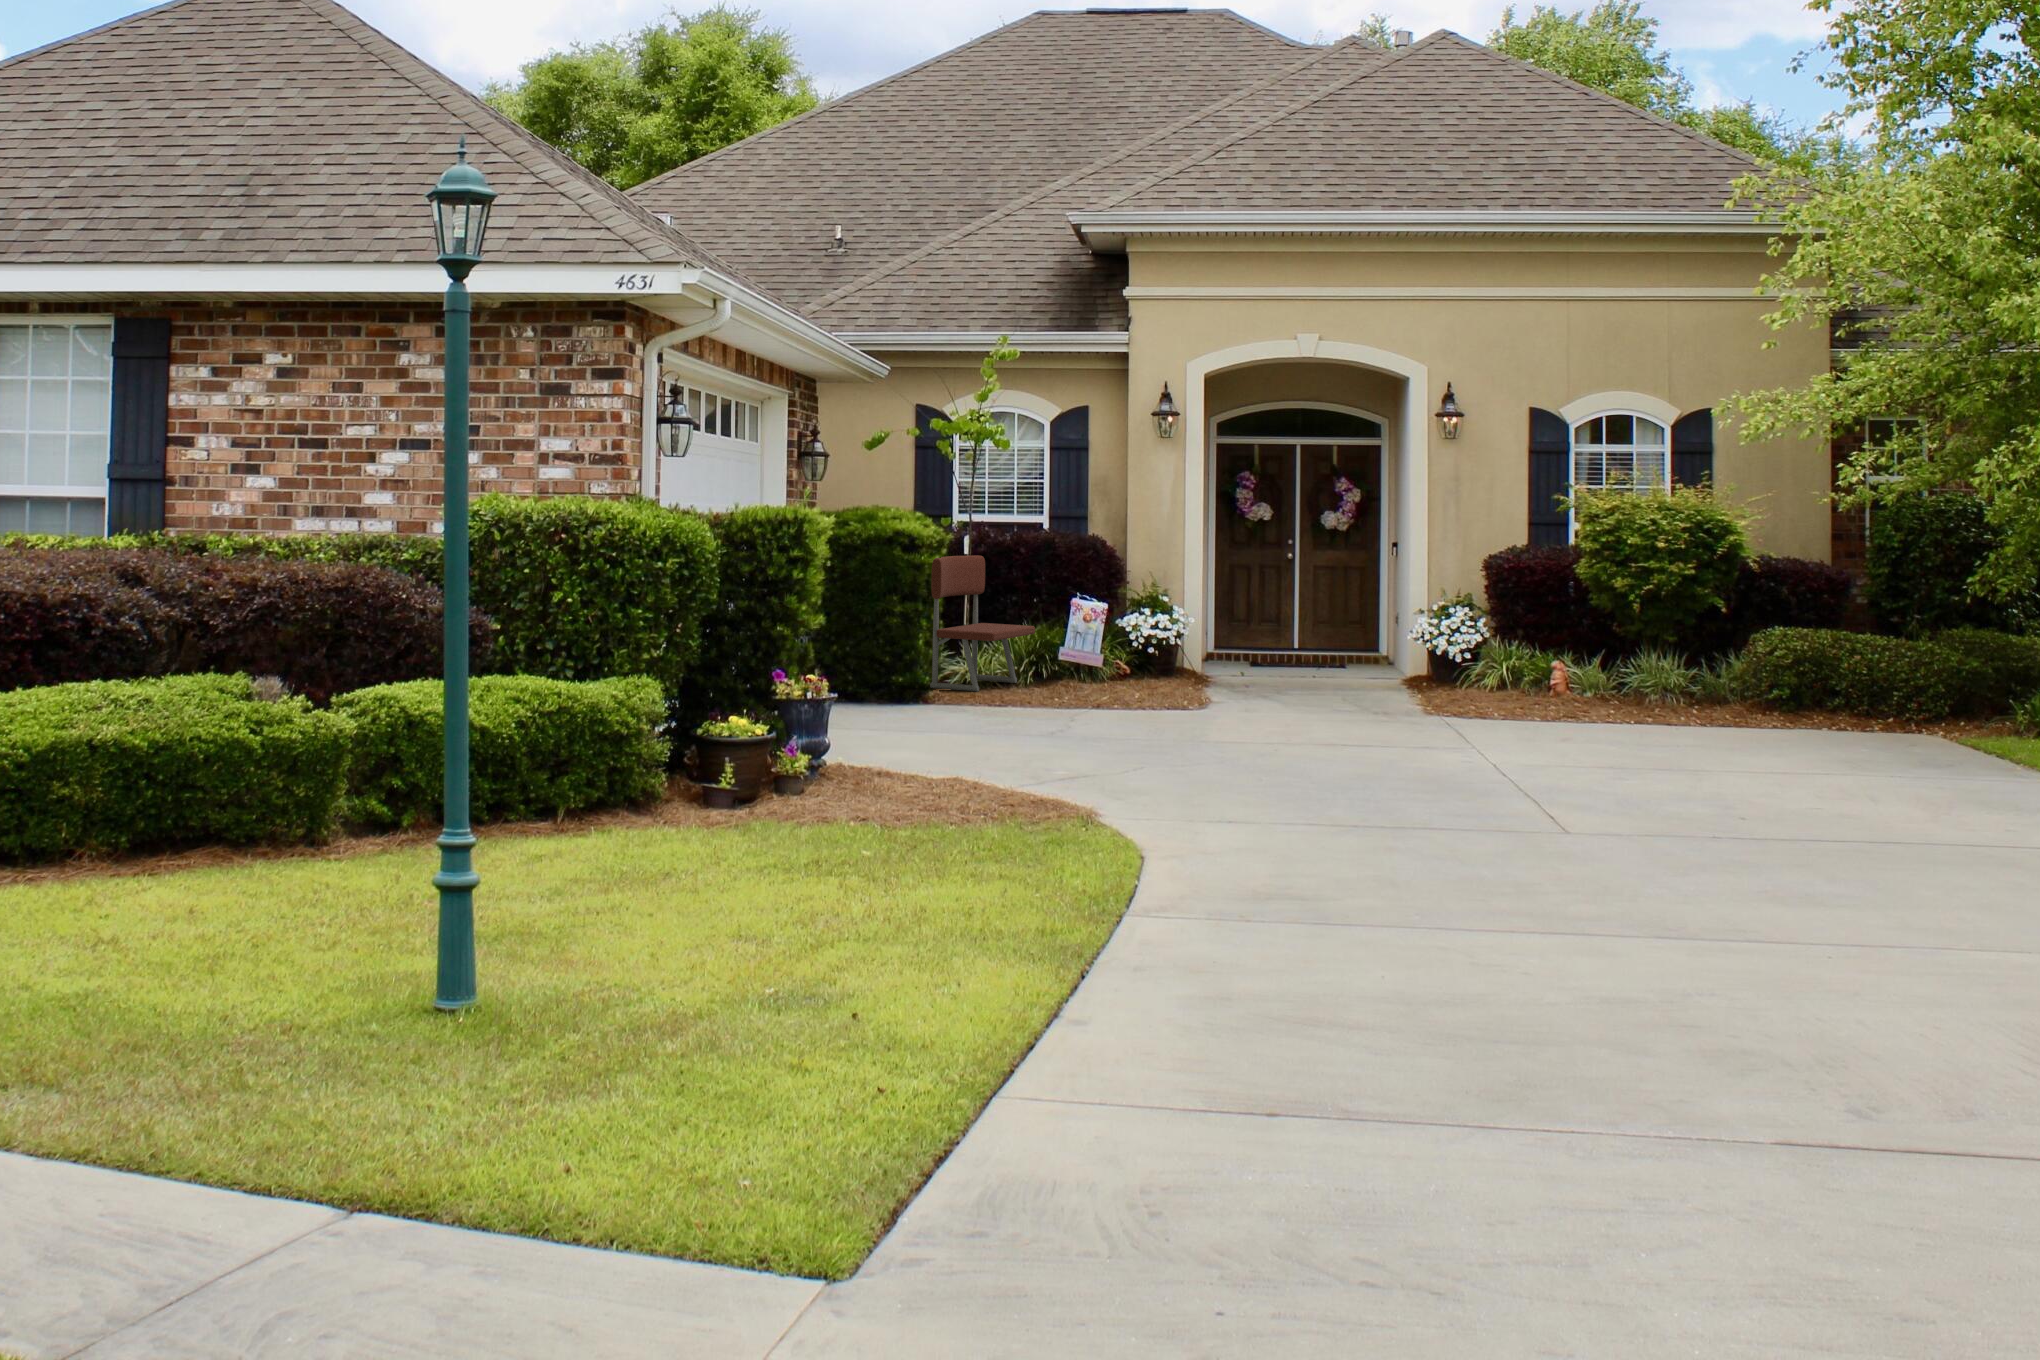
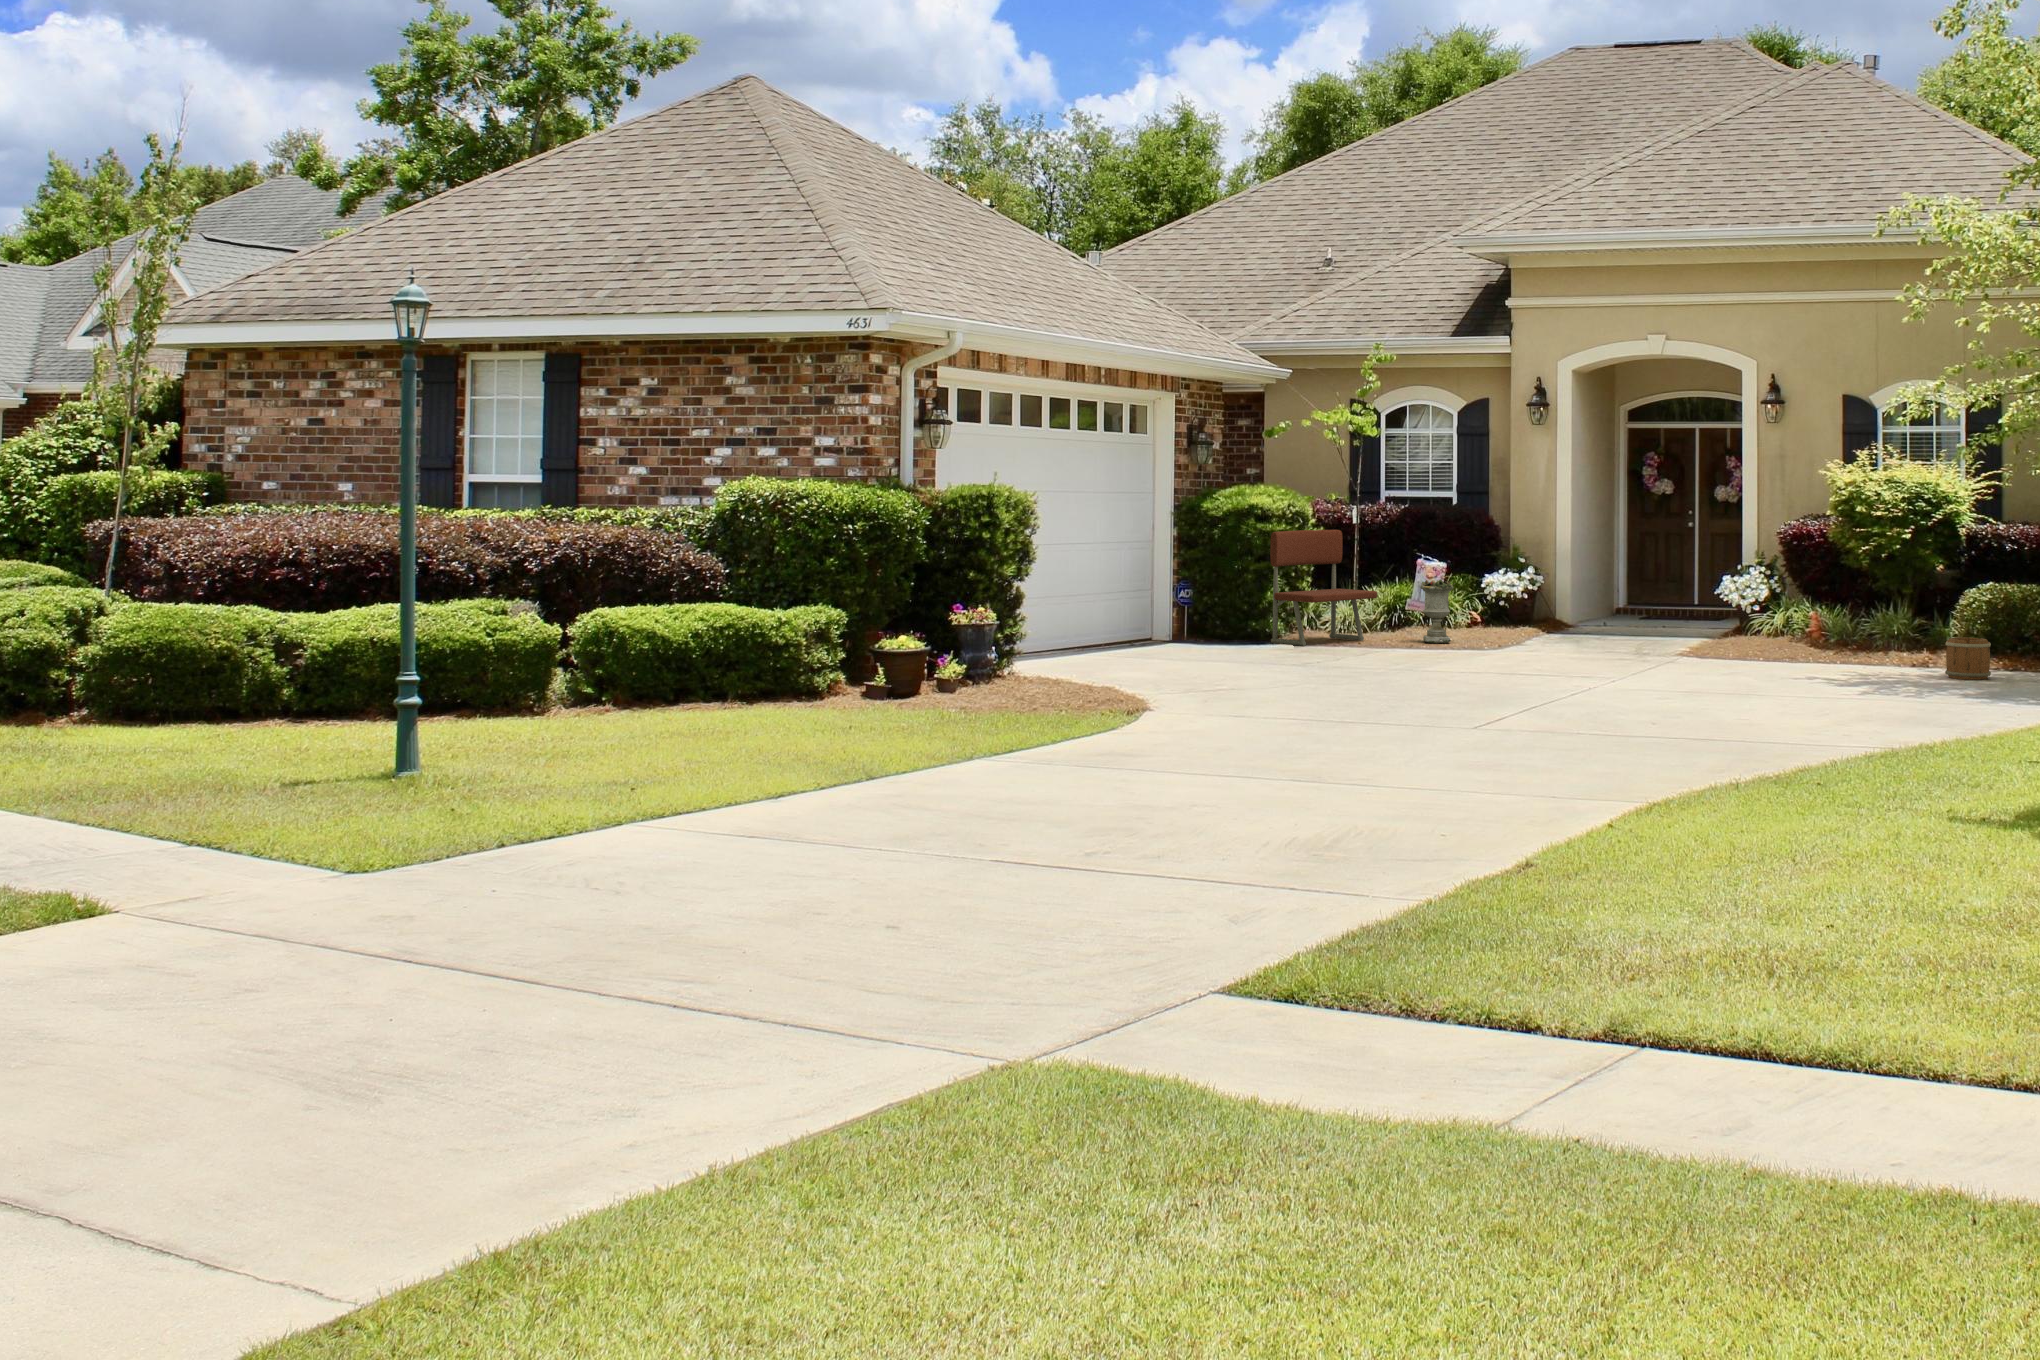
planter: none [1079,611,1120,685] -> present [1420,579,1453,643]
bucket: none [1730,676,1785,723] -> present [1945,637,1991,680]

